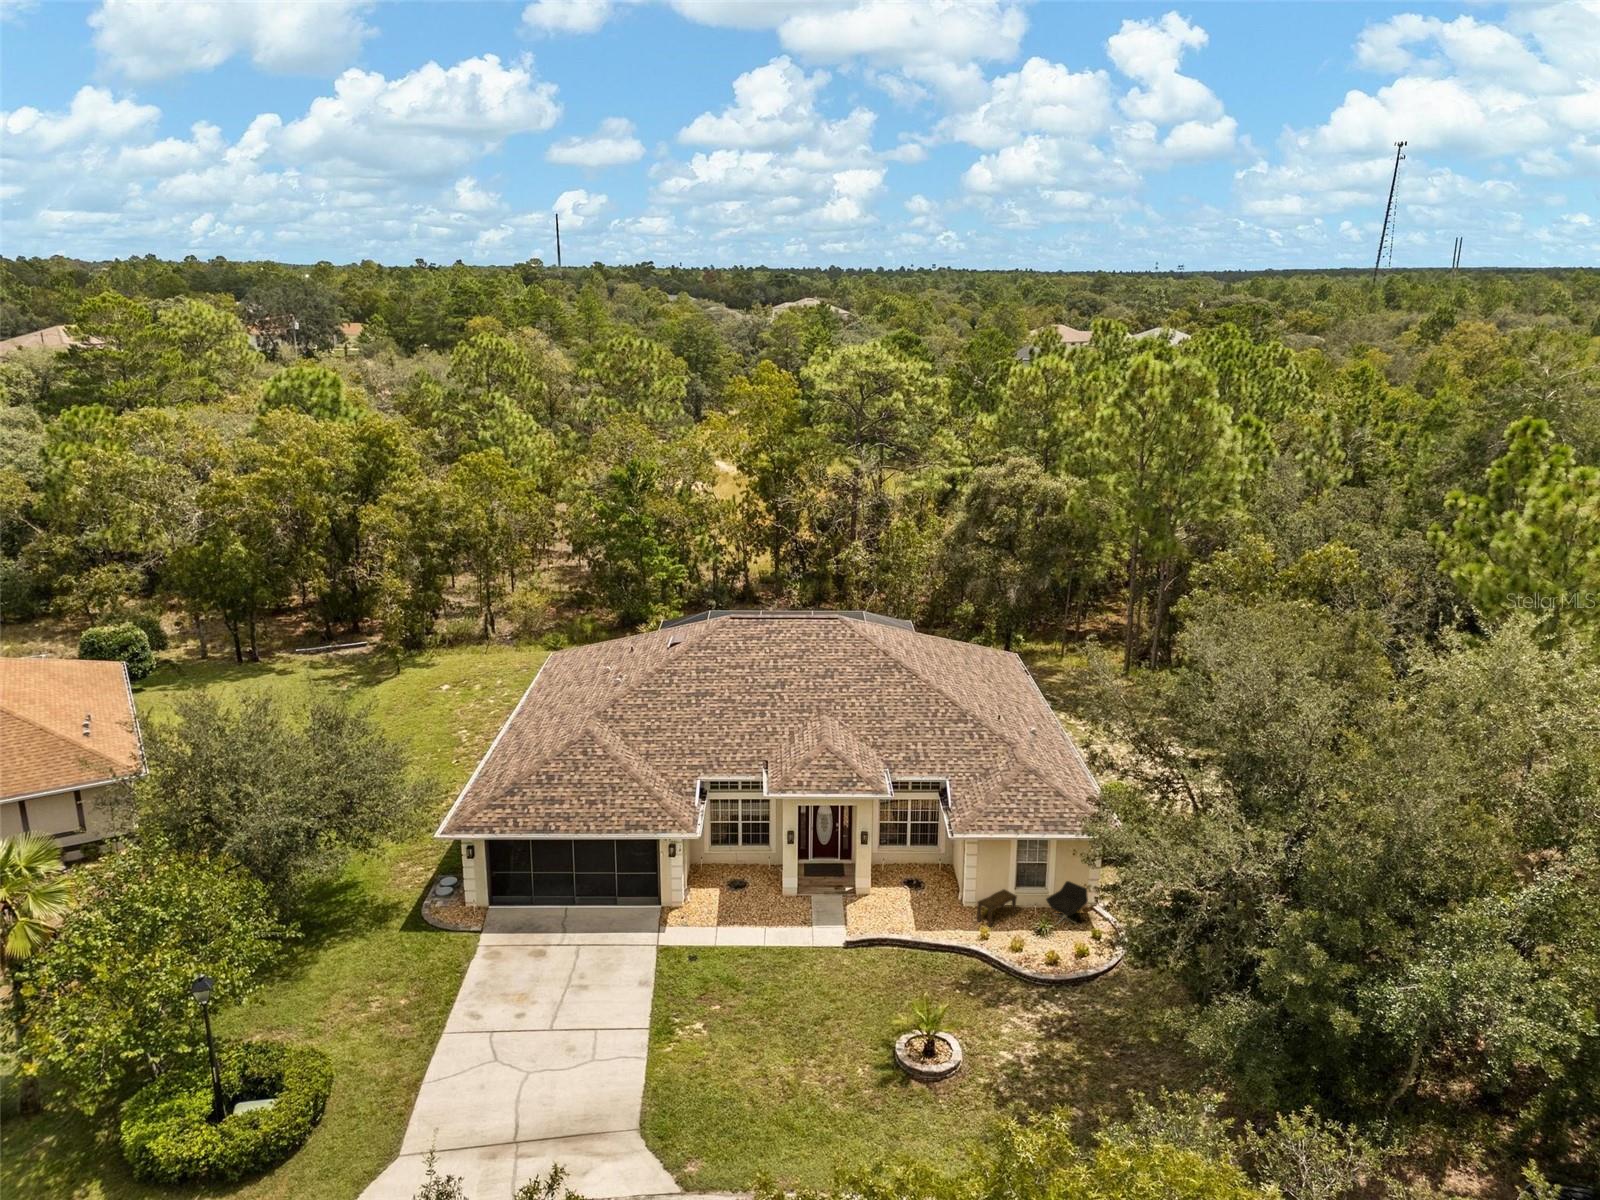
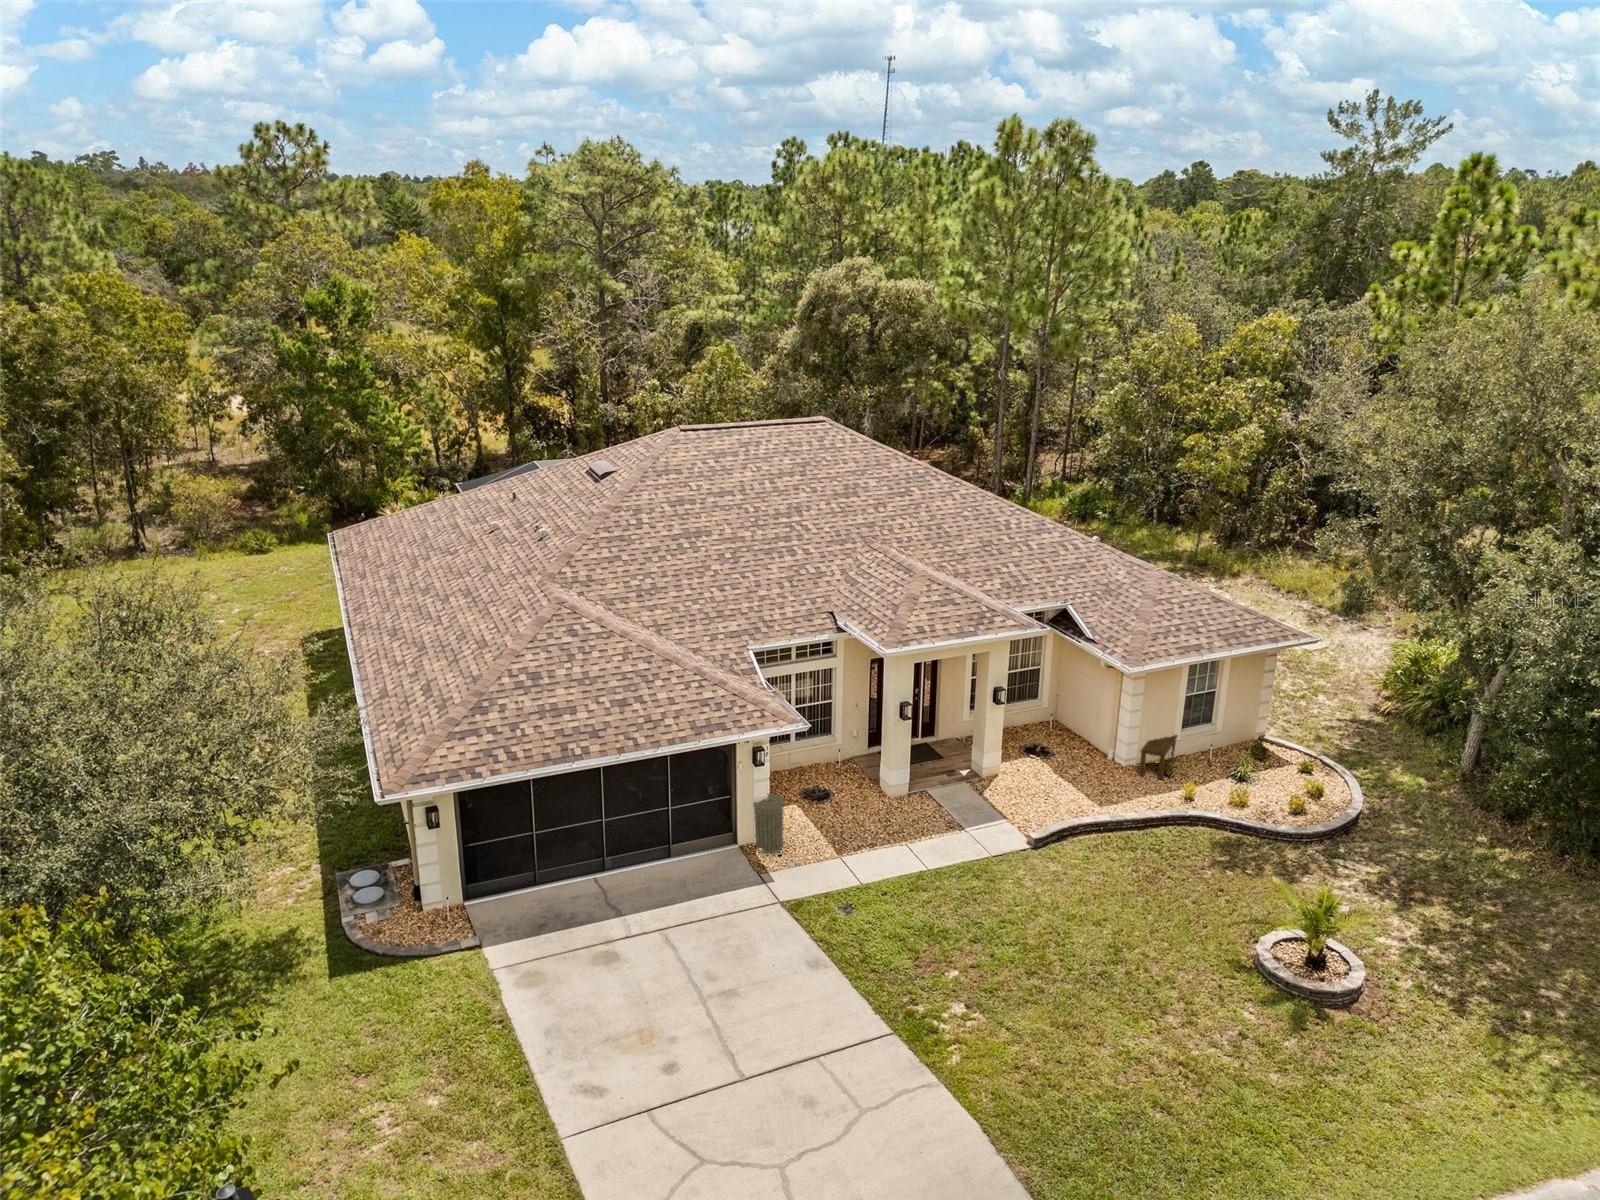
trash can: none [673,877,694,918] -> present [753,794,784,853]
lounge chair: present [1046,881,1088,924] -> none [1206,706,1254,761]

